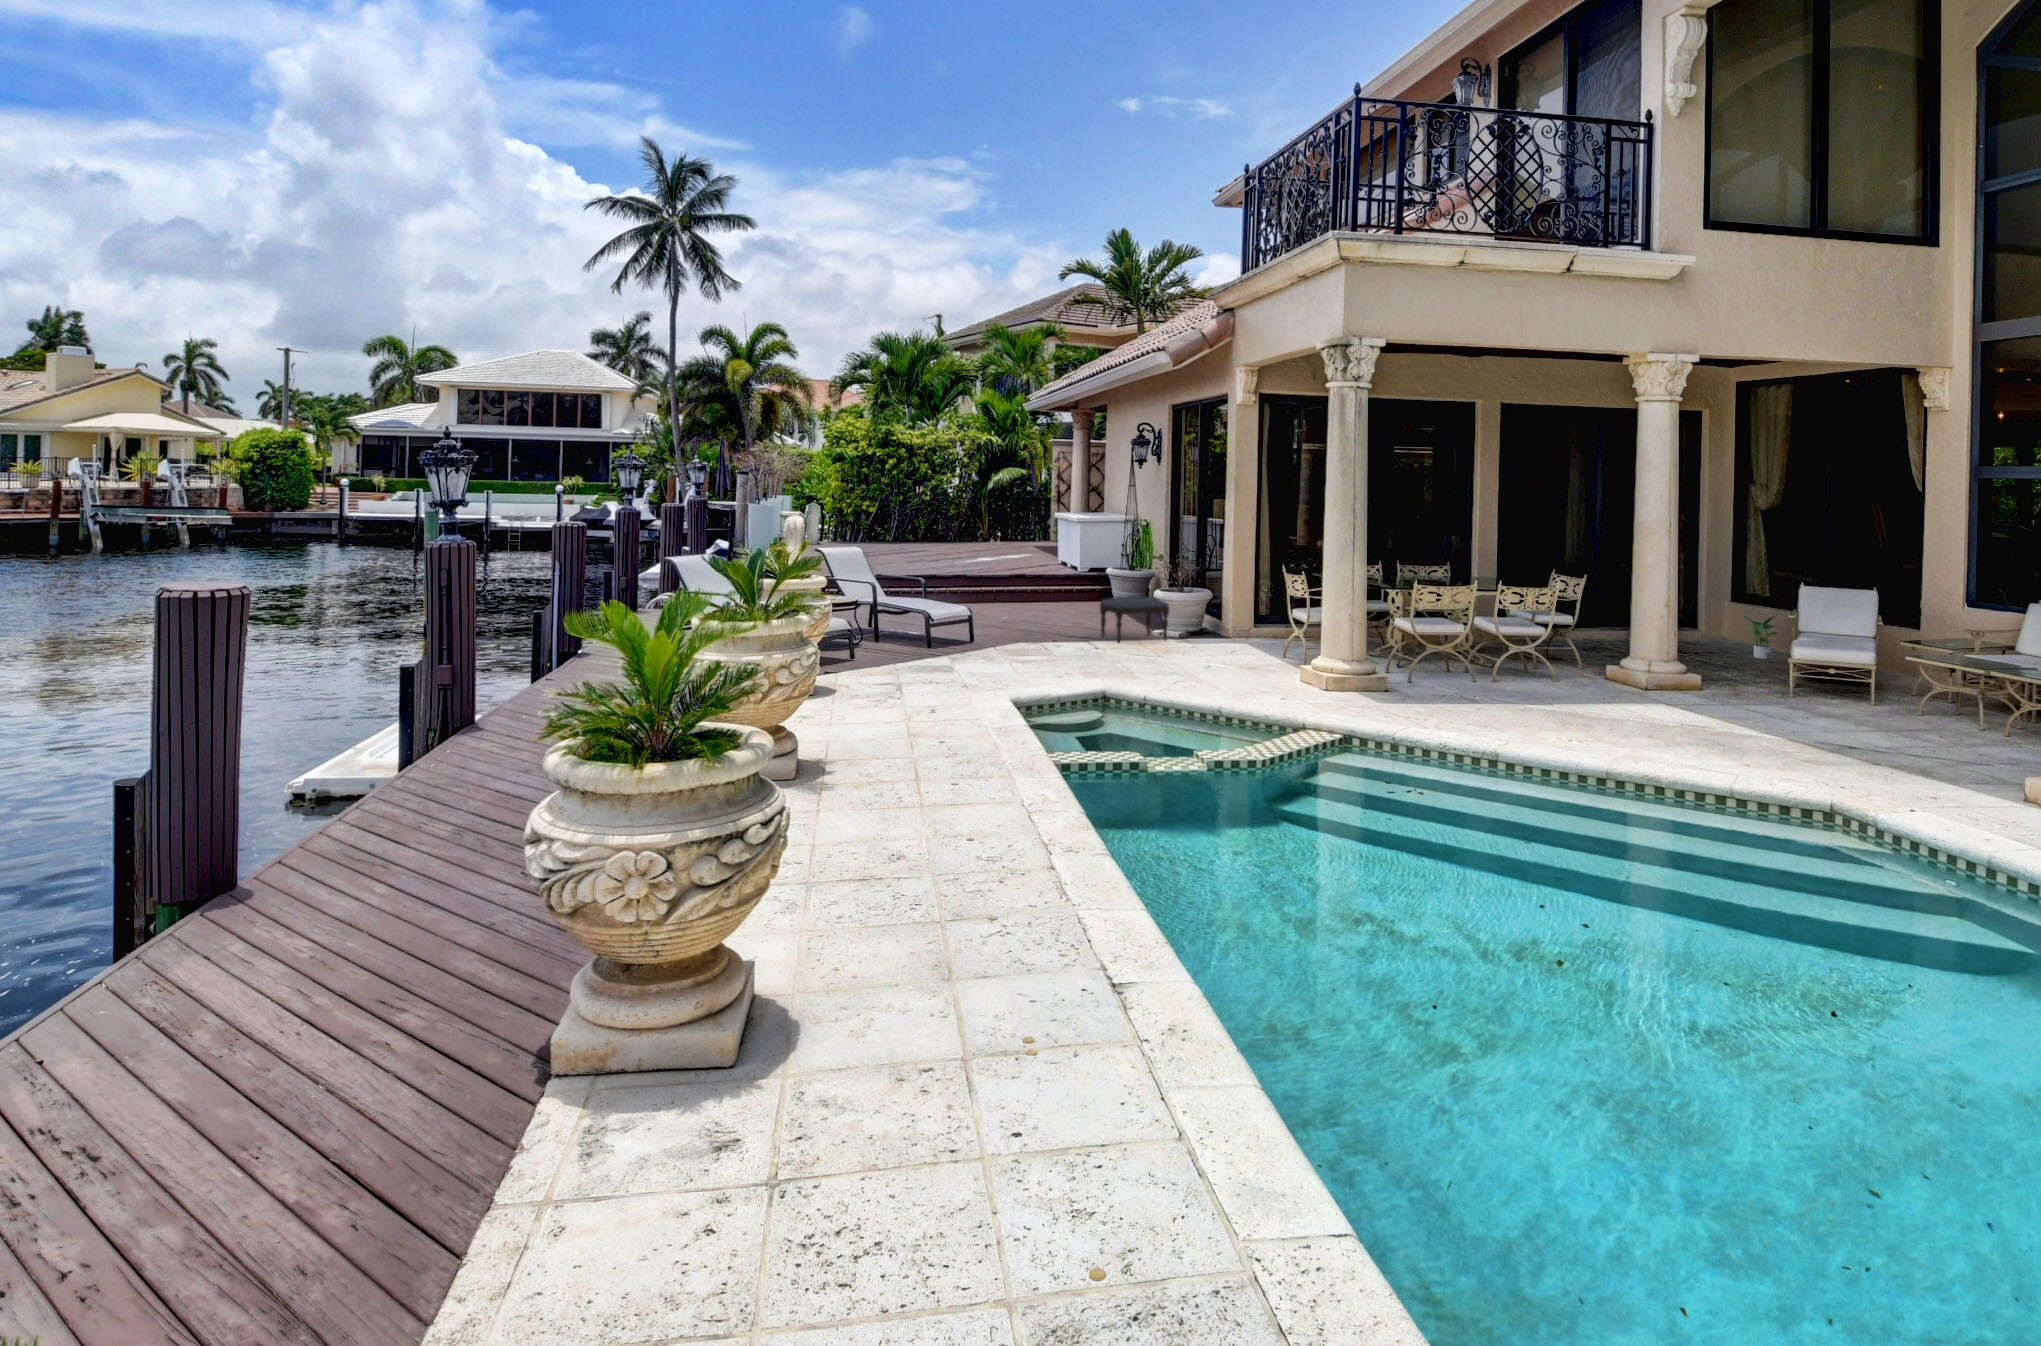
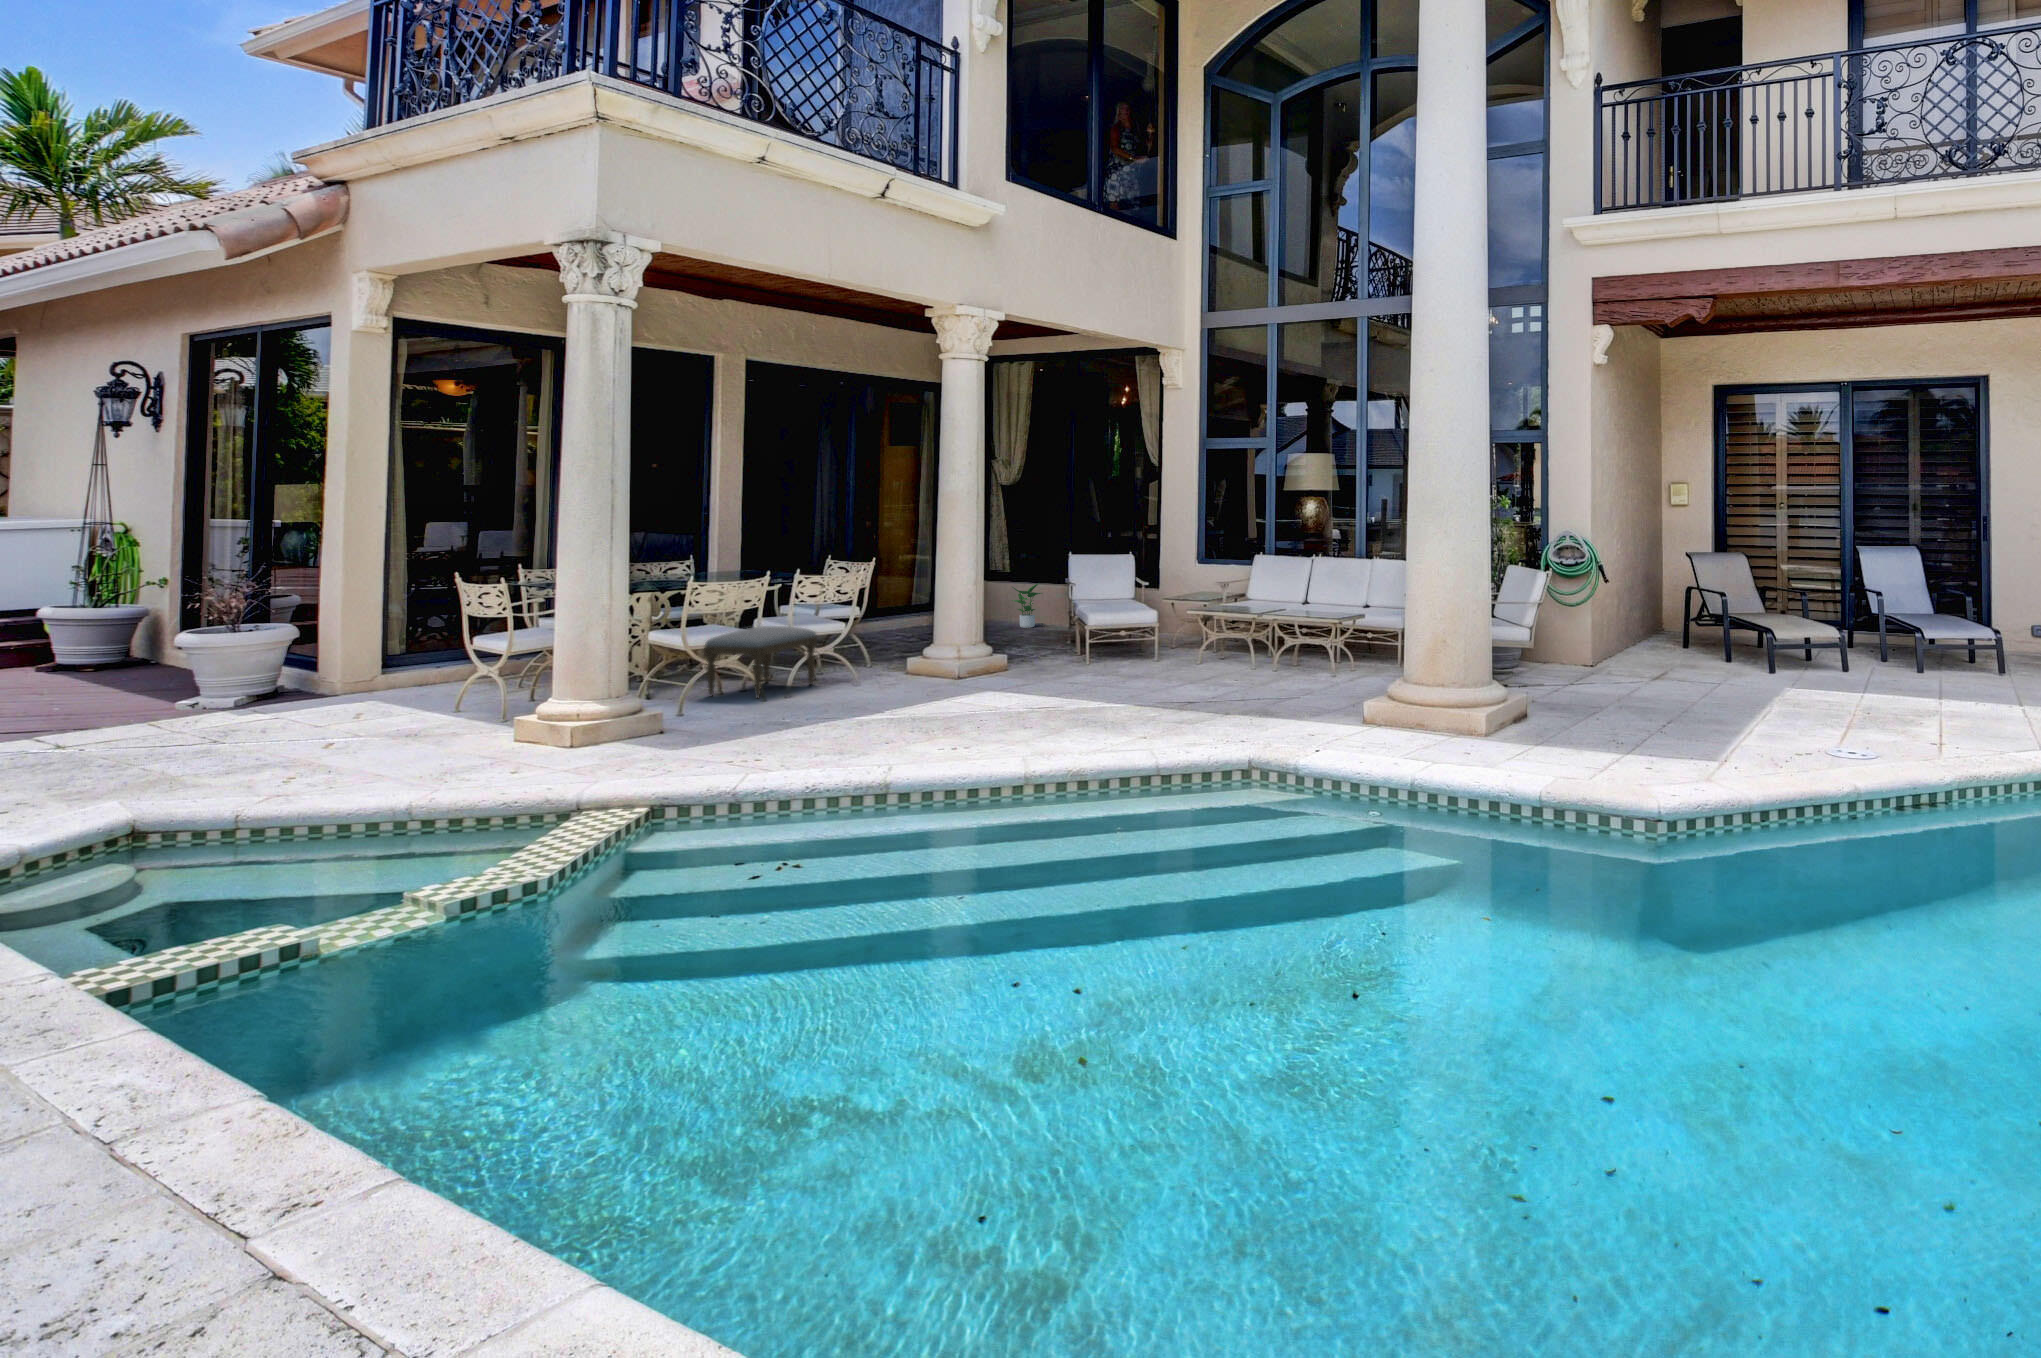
ottoman: present [1100,596,1169,641] -> present [704,626,817,698]

